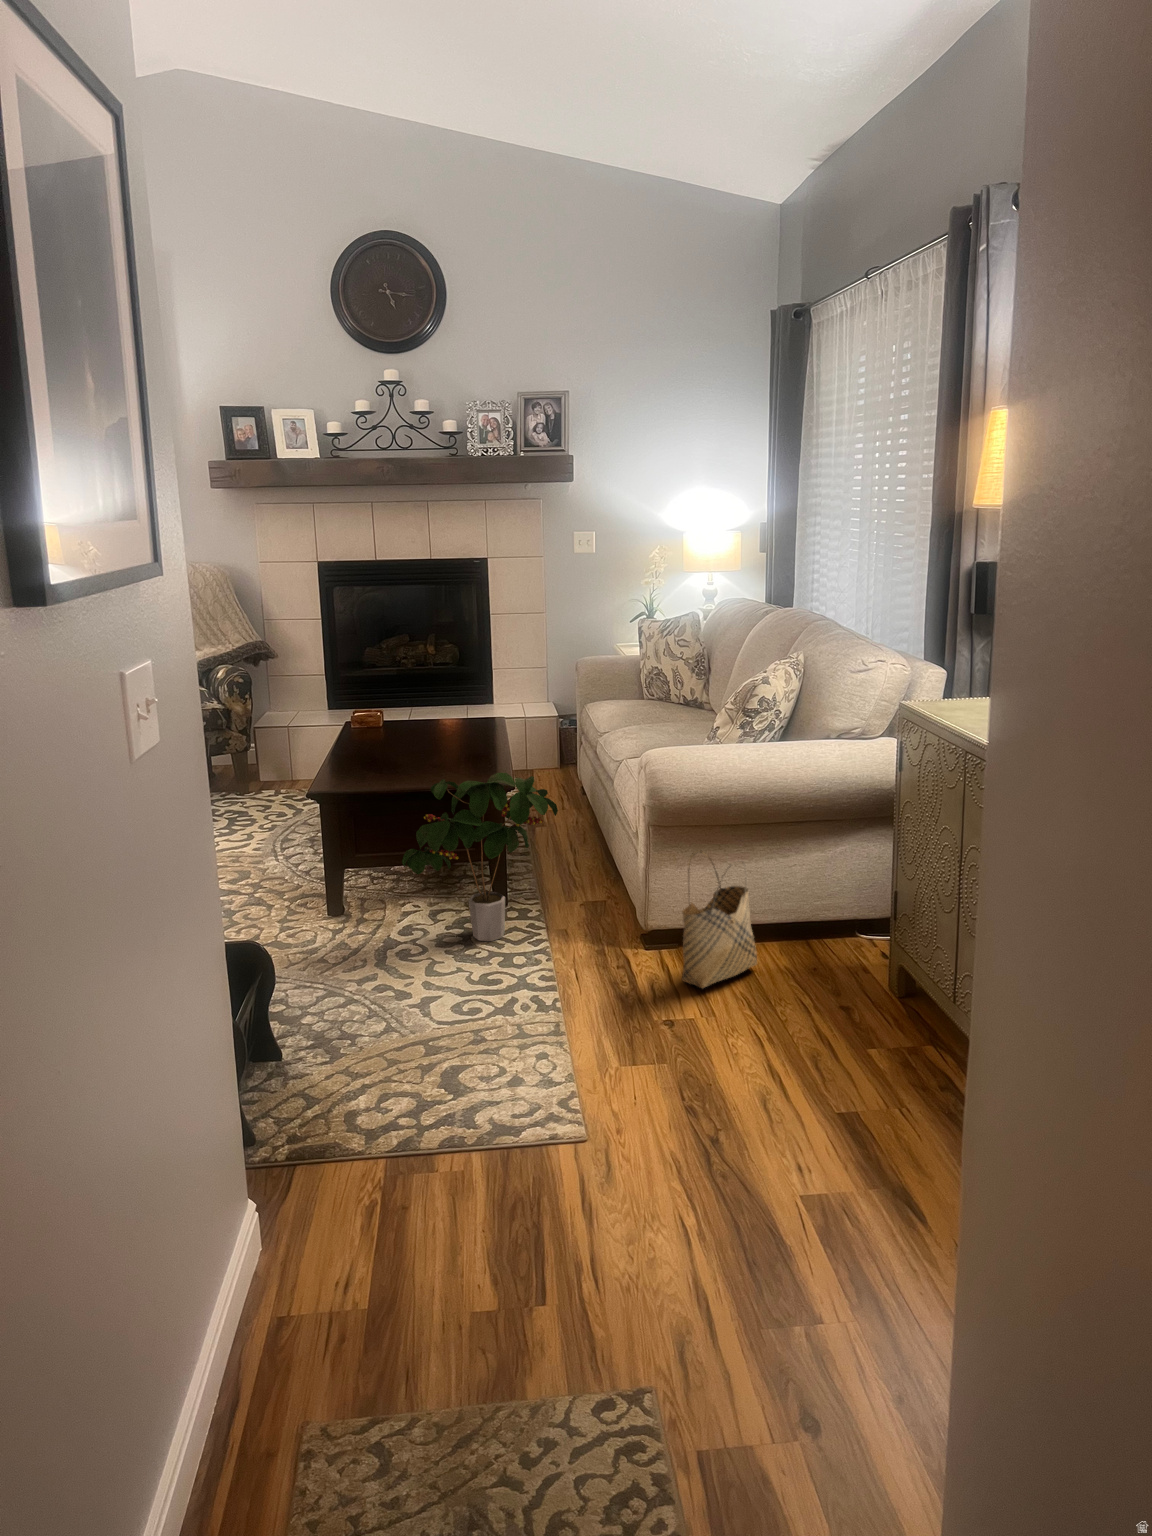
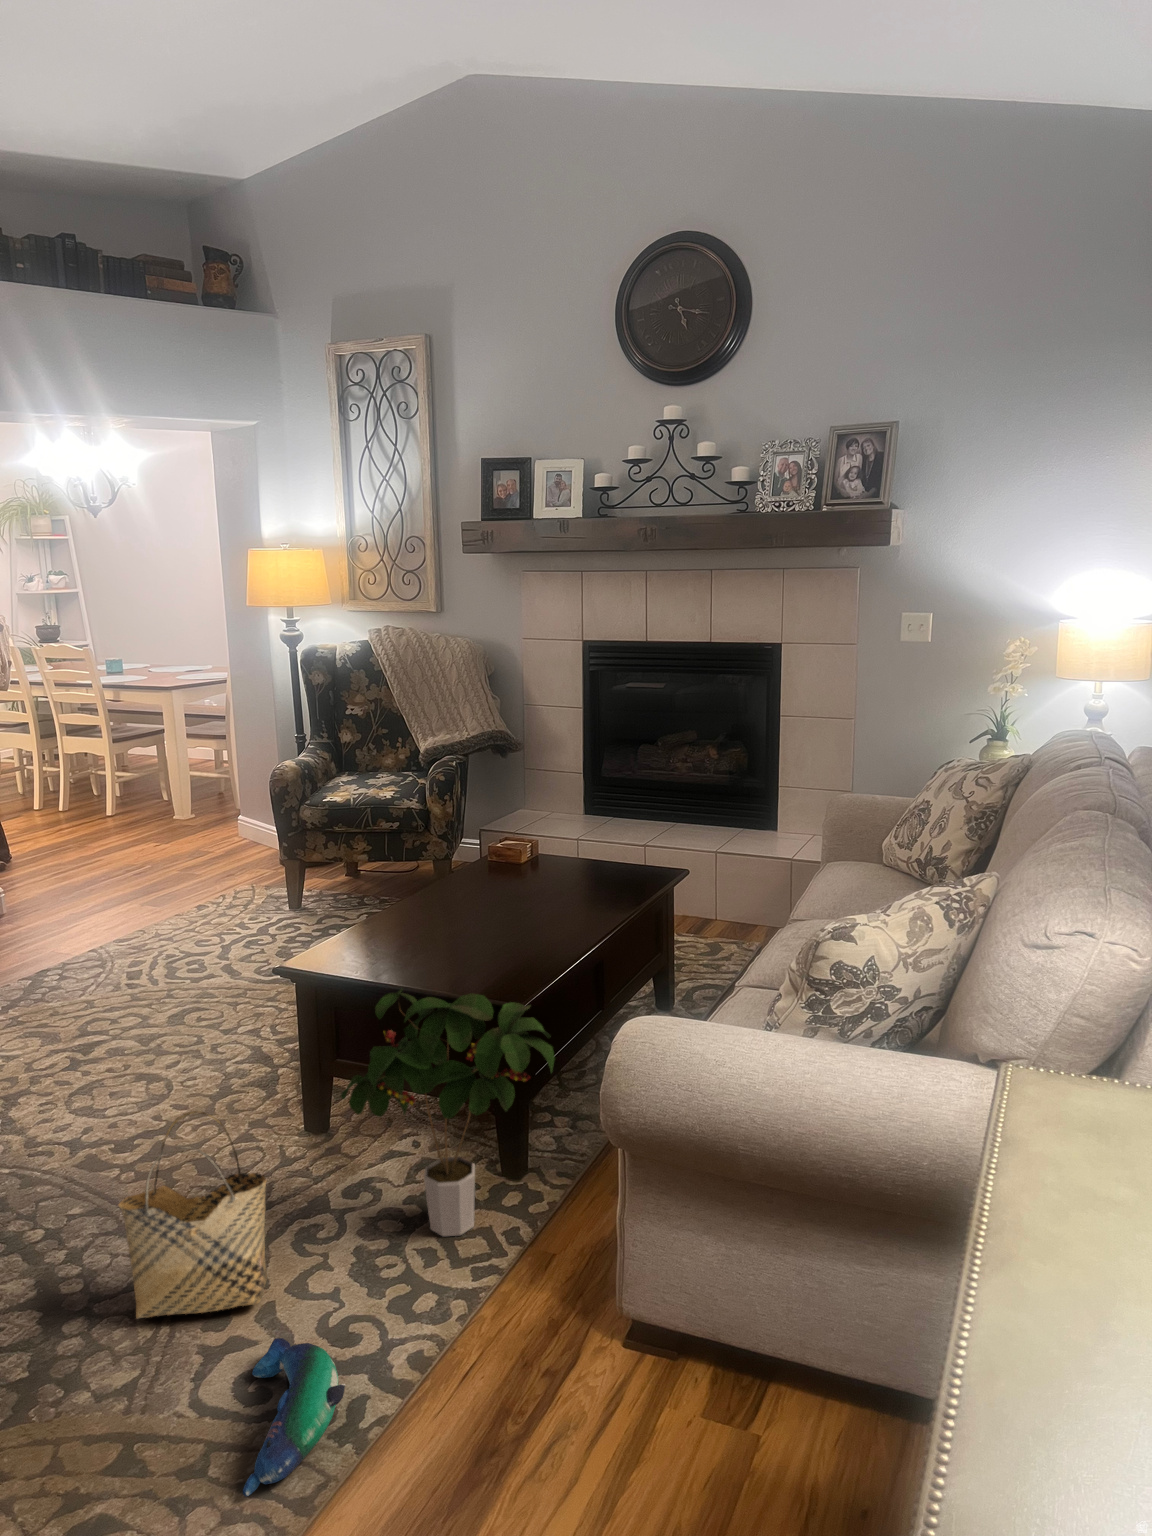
woven basket: present [682,850,757,988] -> present [119,1111,267,1319]
plush toy: none [455,982,541,1051] -> present [243,1338,345,1496]

